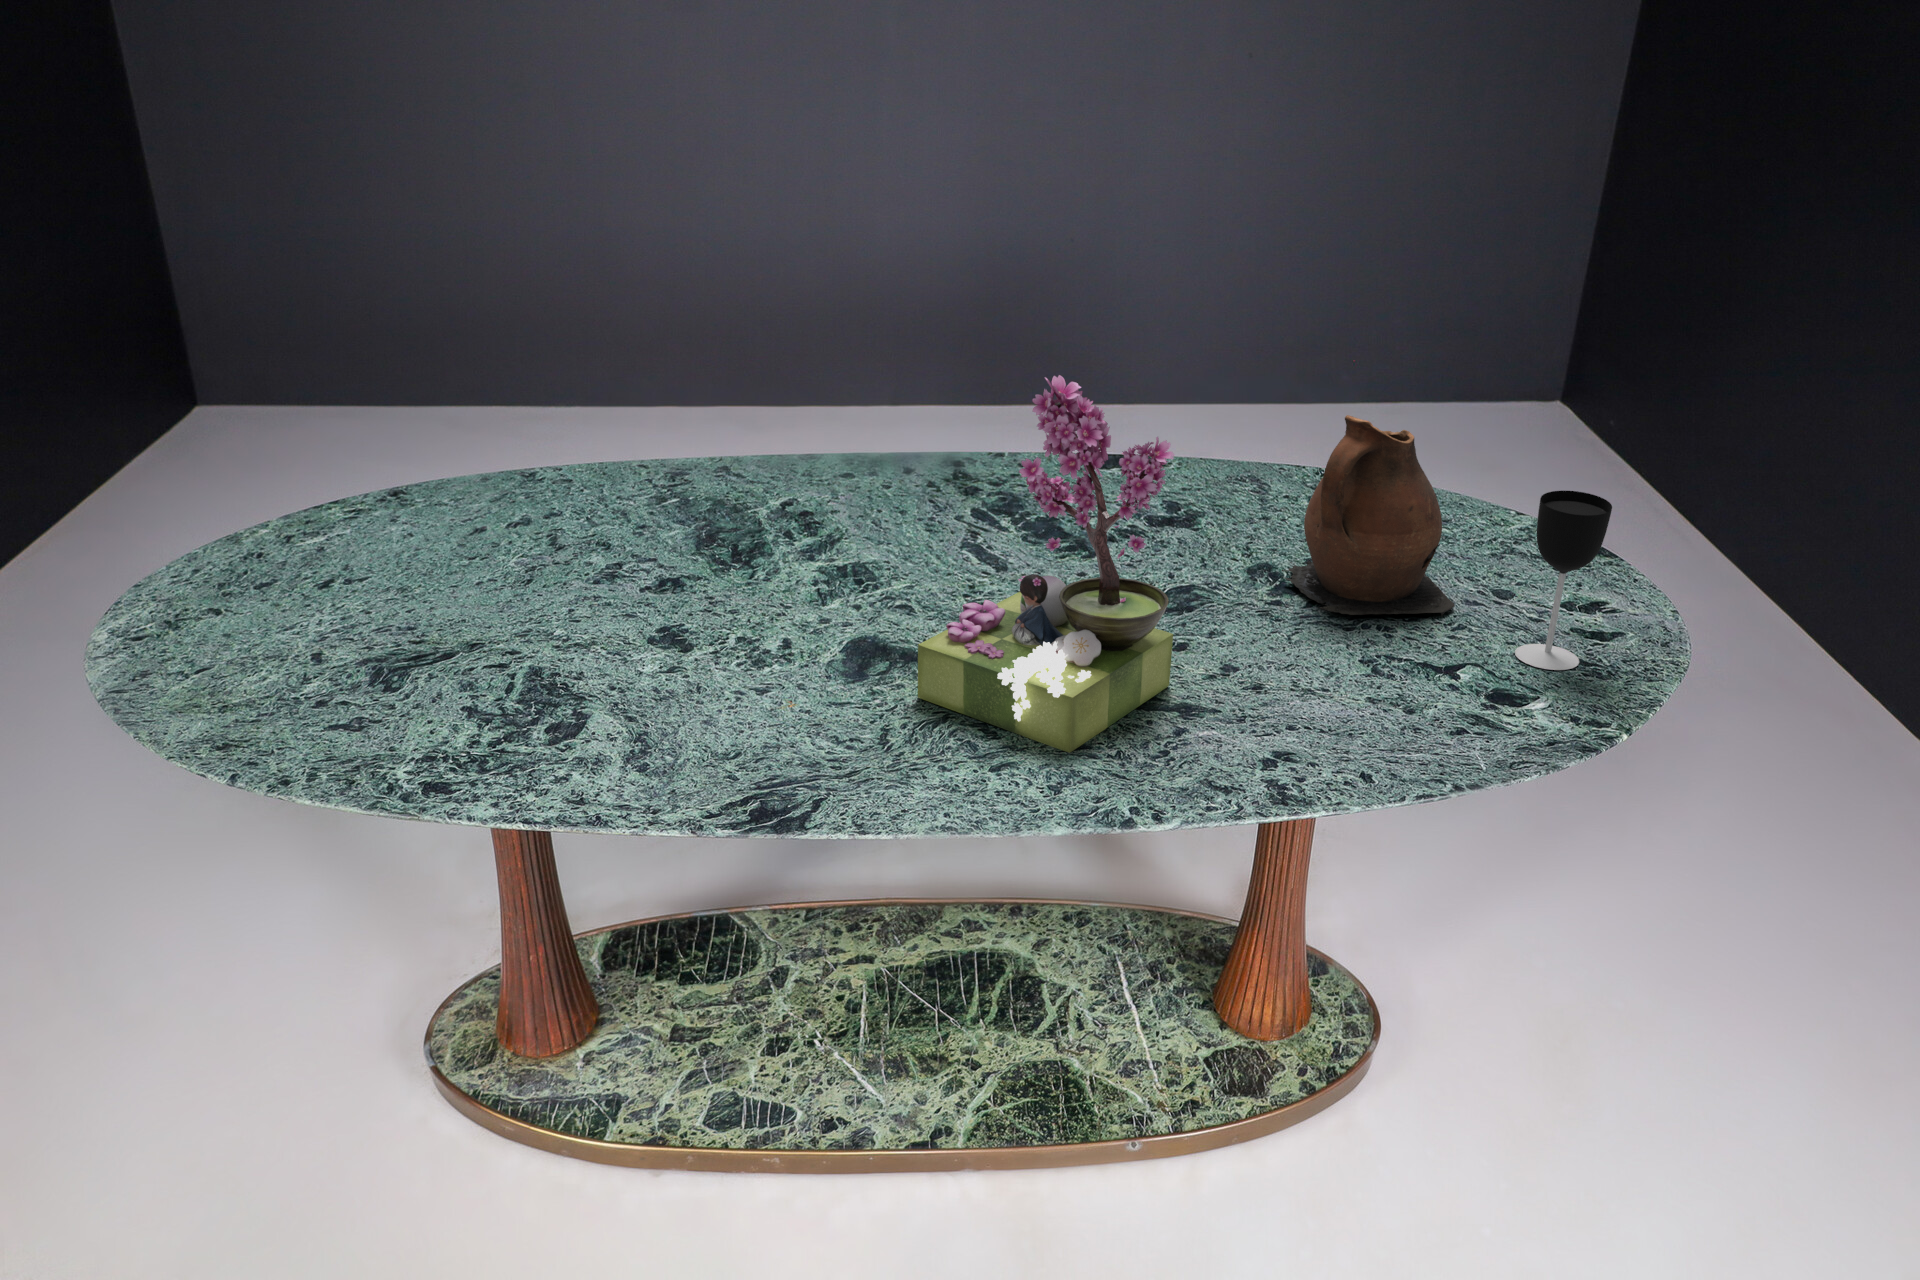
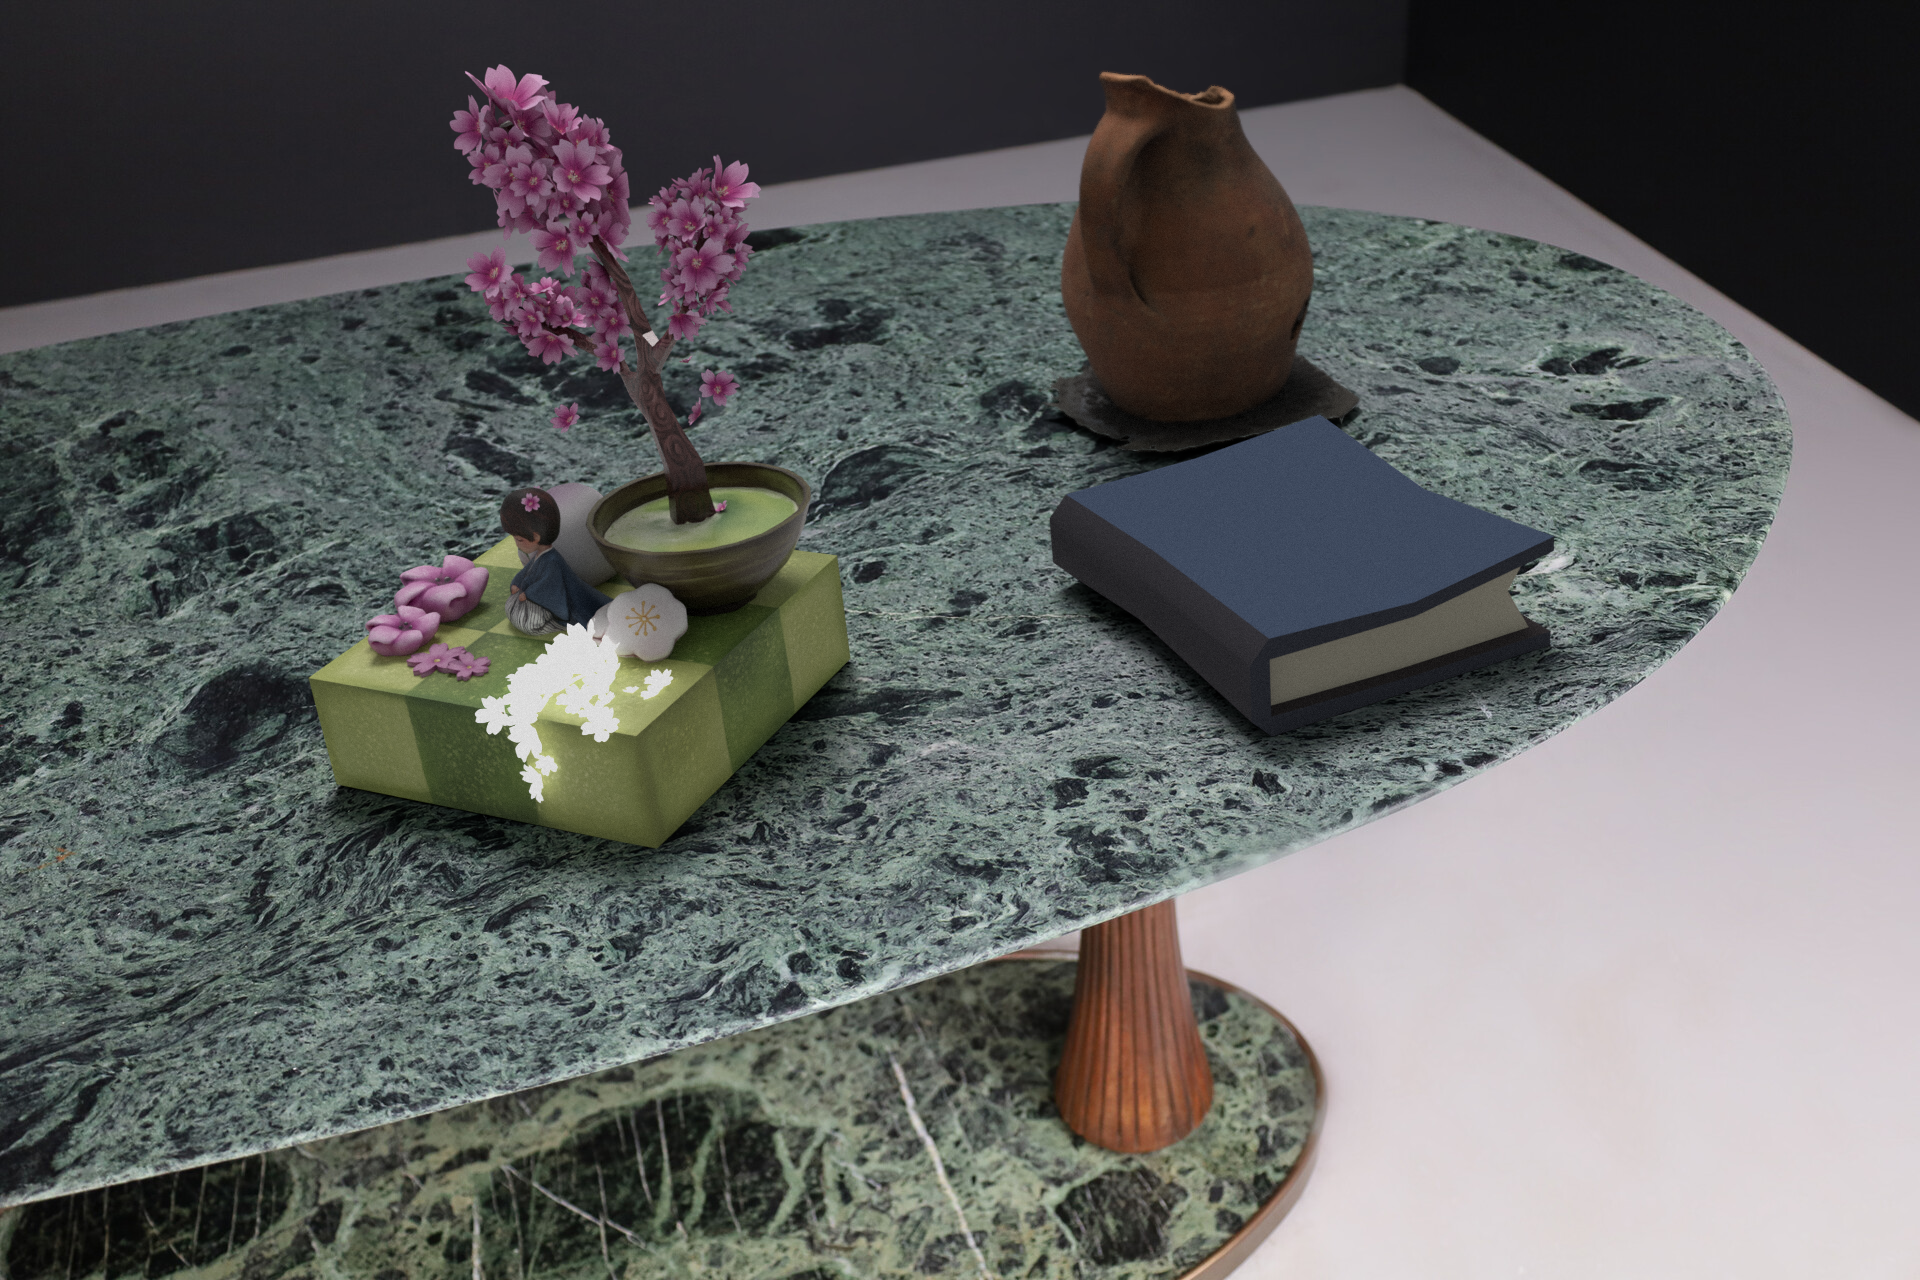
wine glass: present [1515,491,1612,670] -> none [1487,142,1626,490]
hardback book: none [1278,609,1534,758] -> present [1050,415,1554,736]

